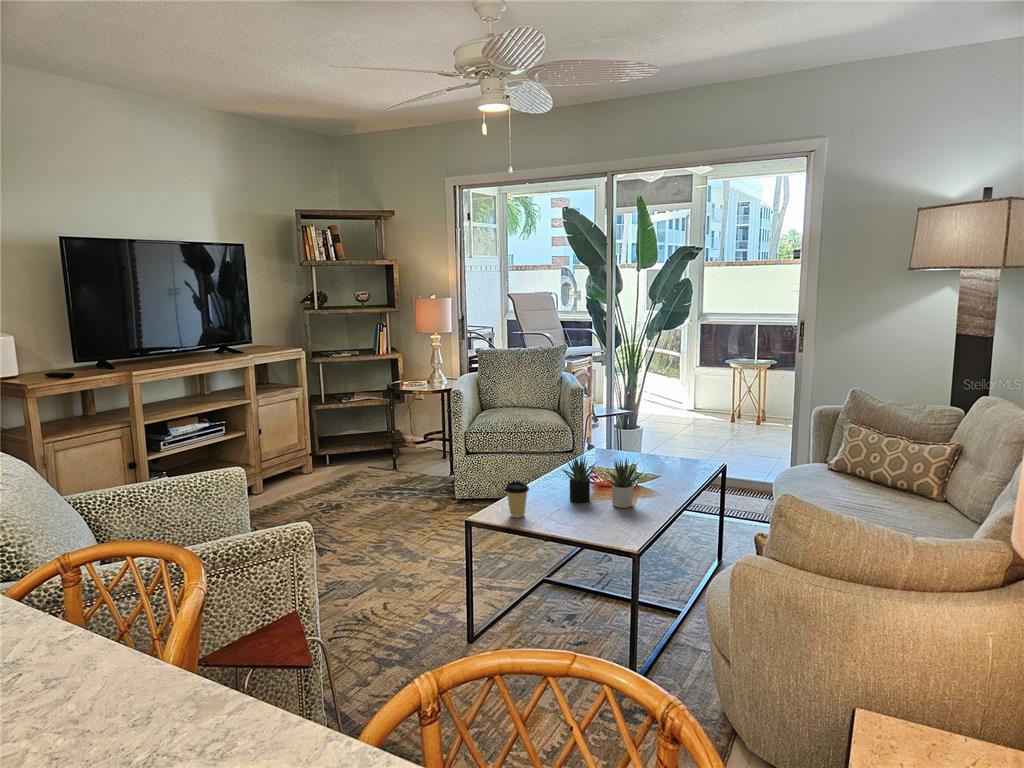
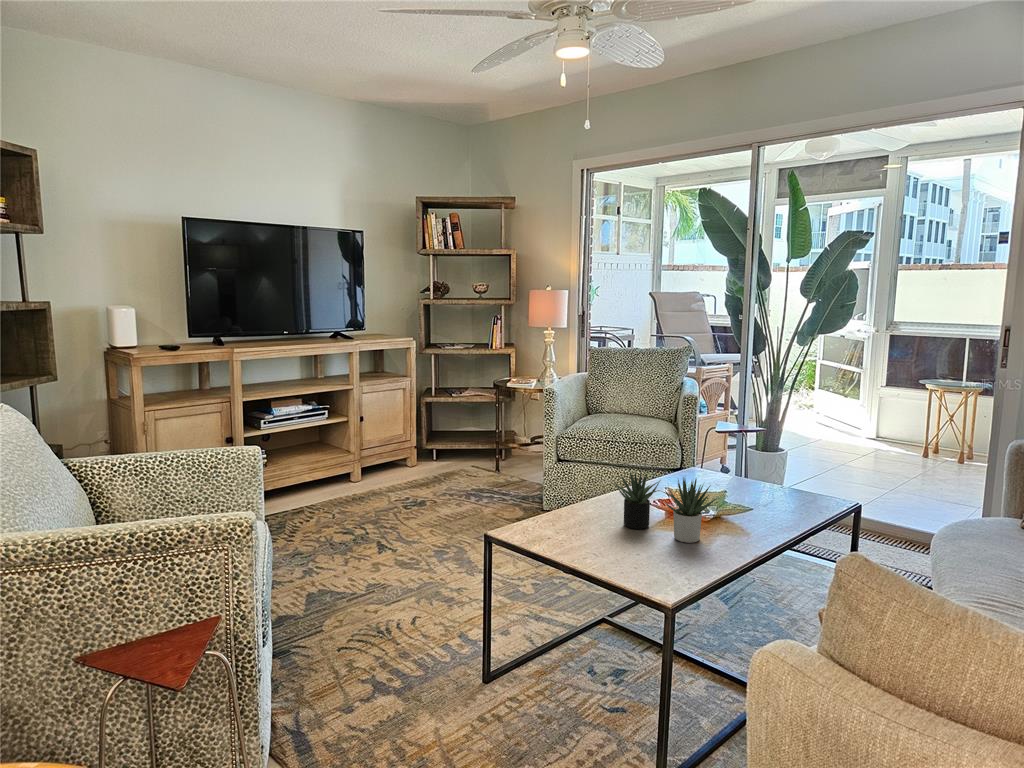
coffee cup: present [505,481,529,517] -> none [533,493,563,538]

